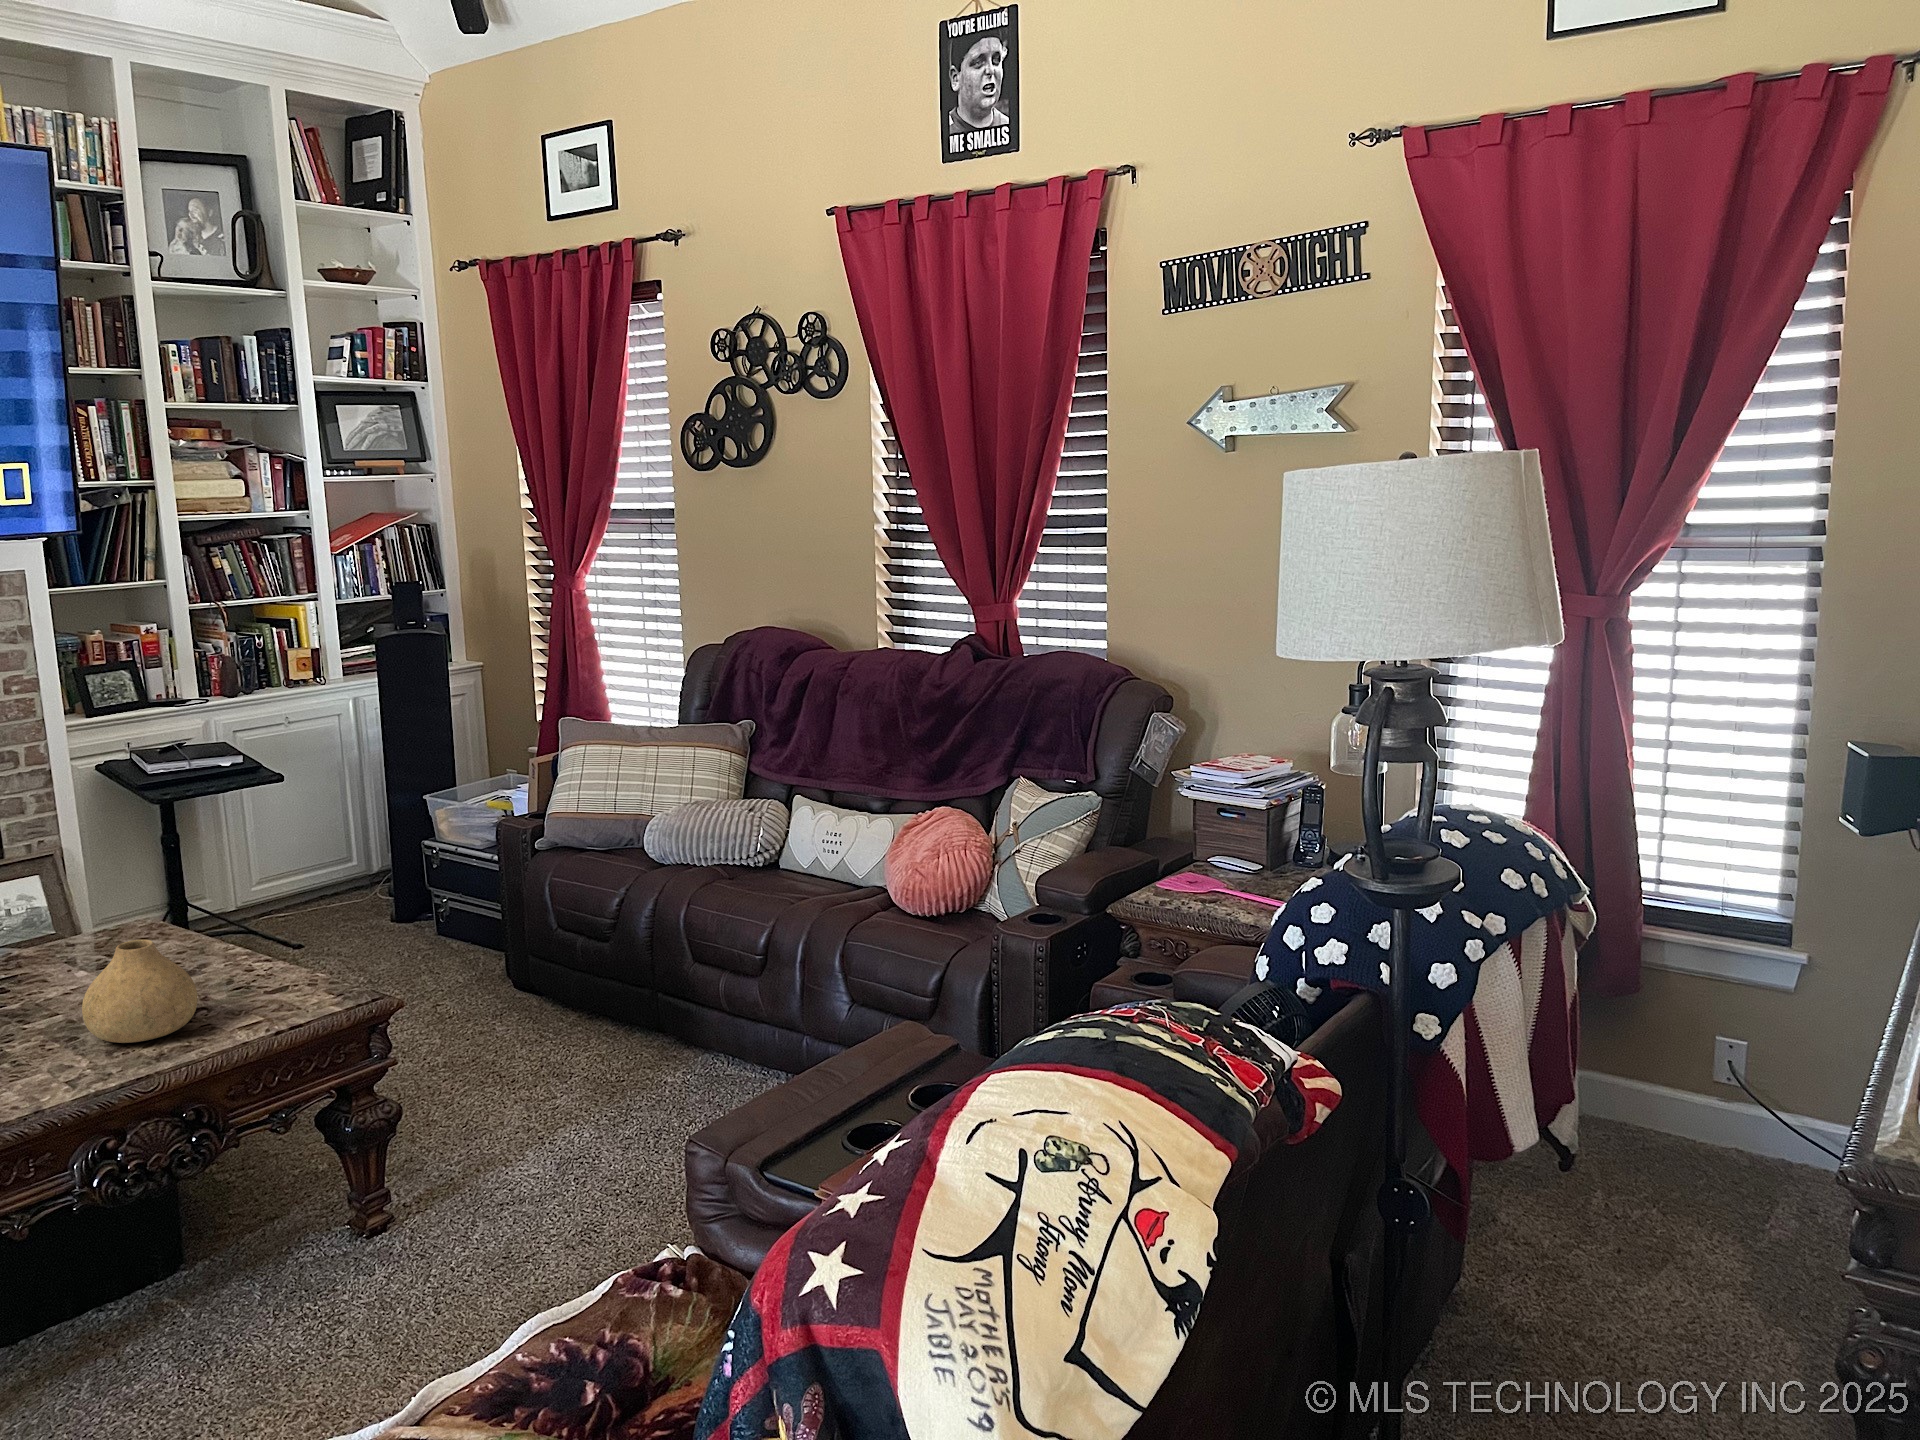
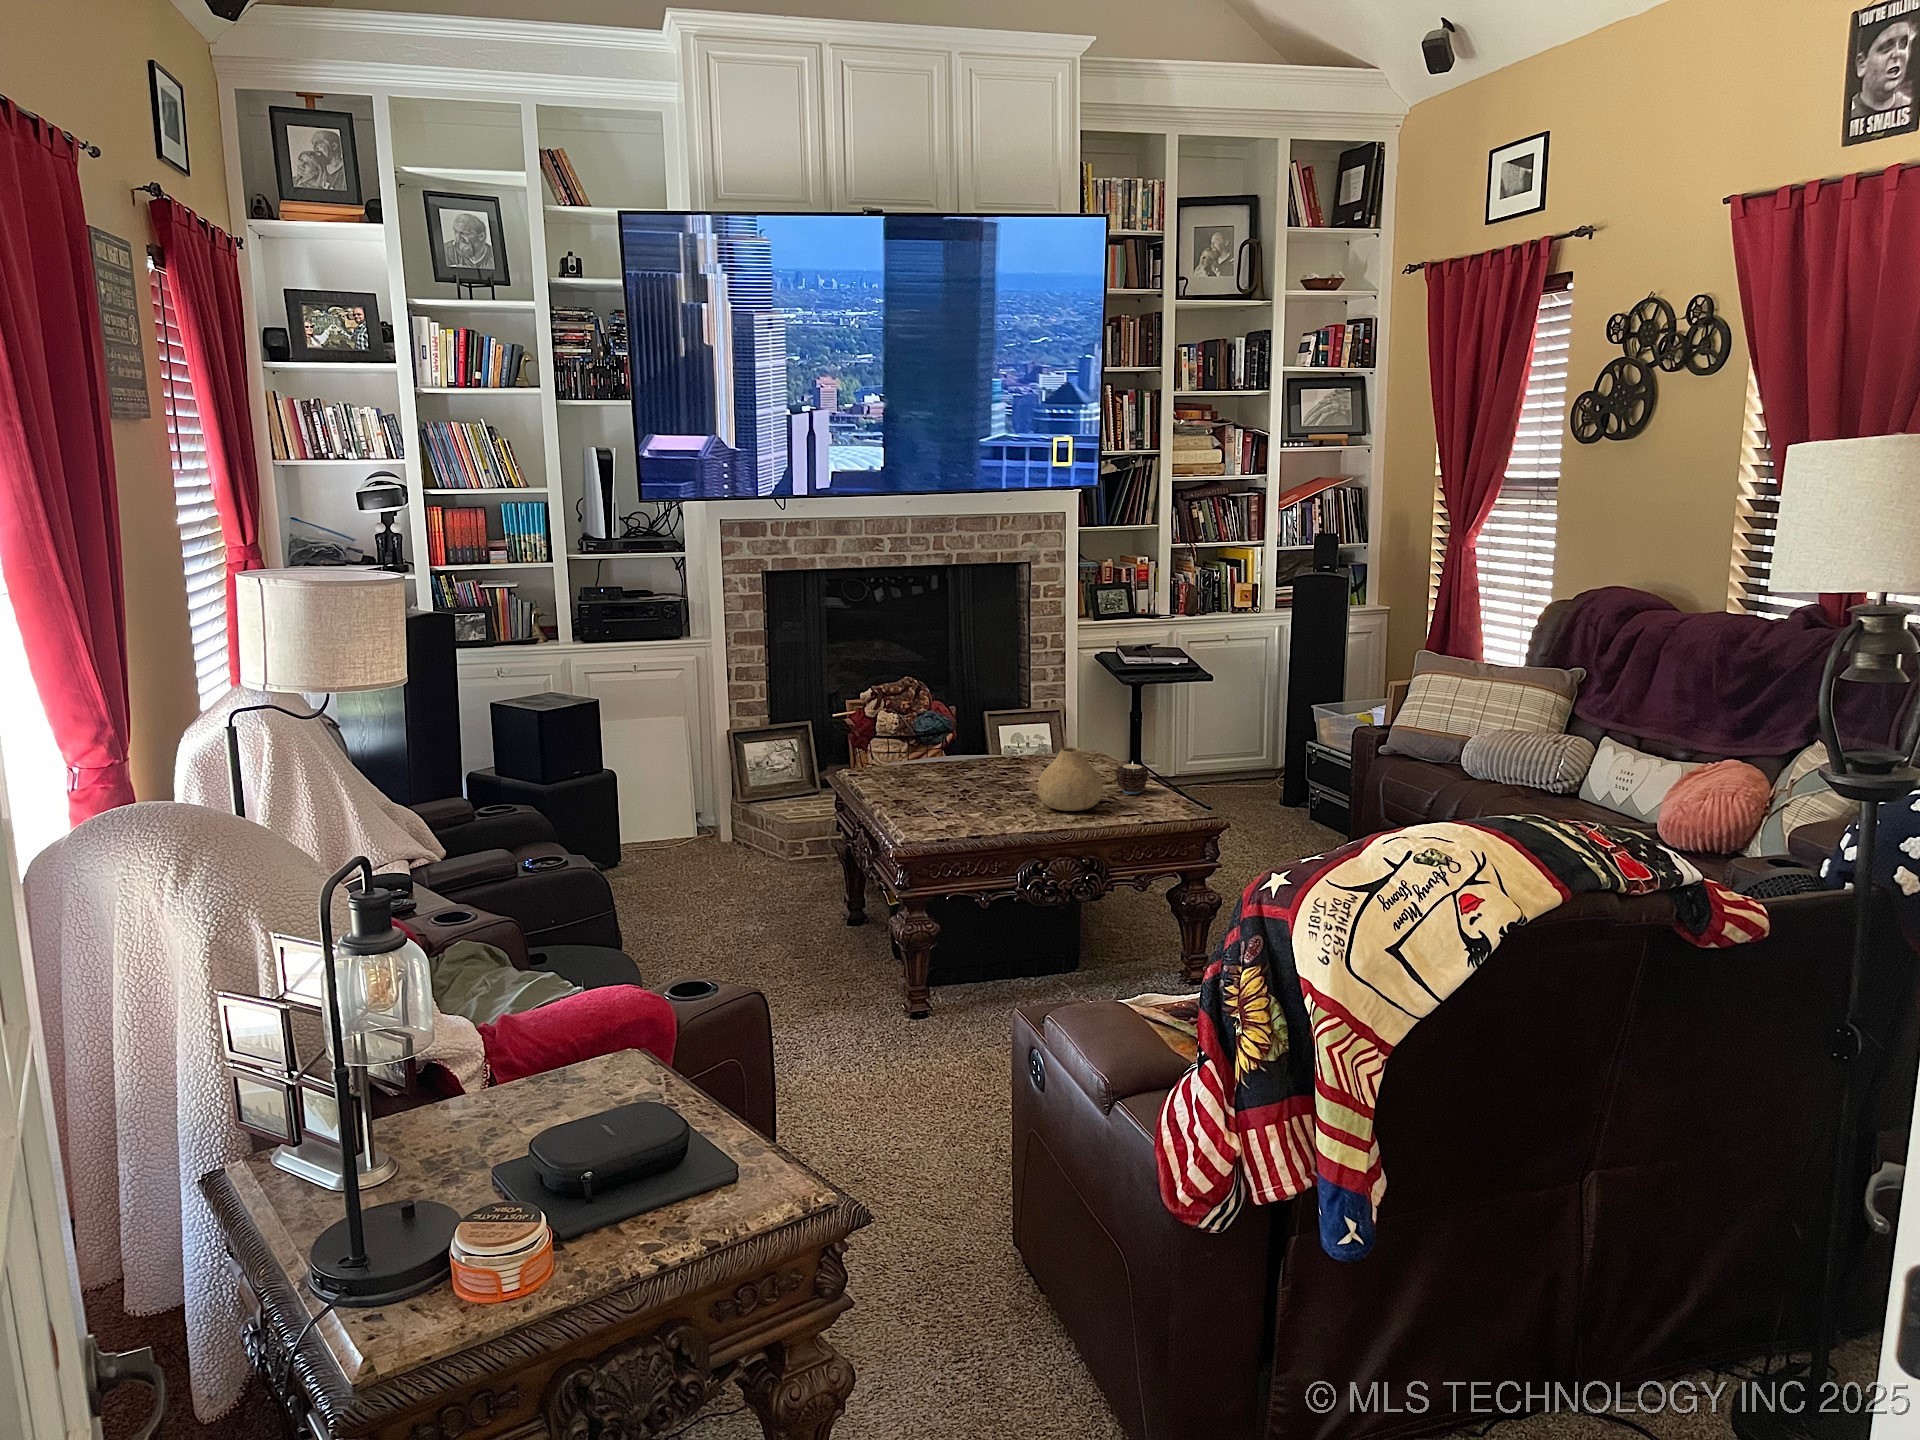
candle: none [205,937,262,987] -> present [1115,762,1149,794]

